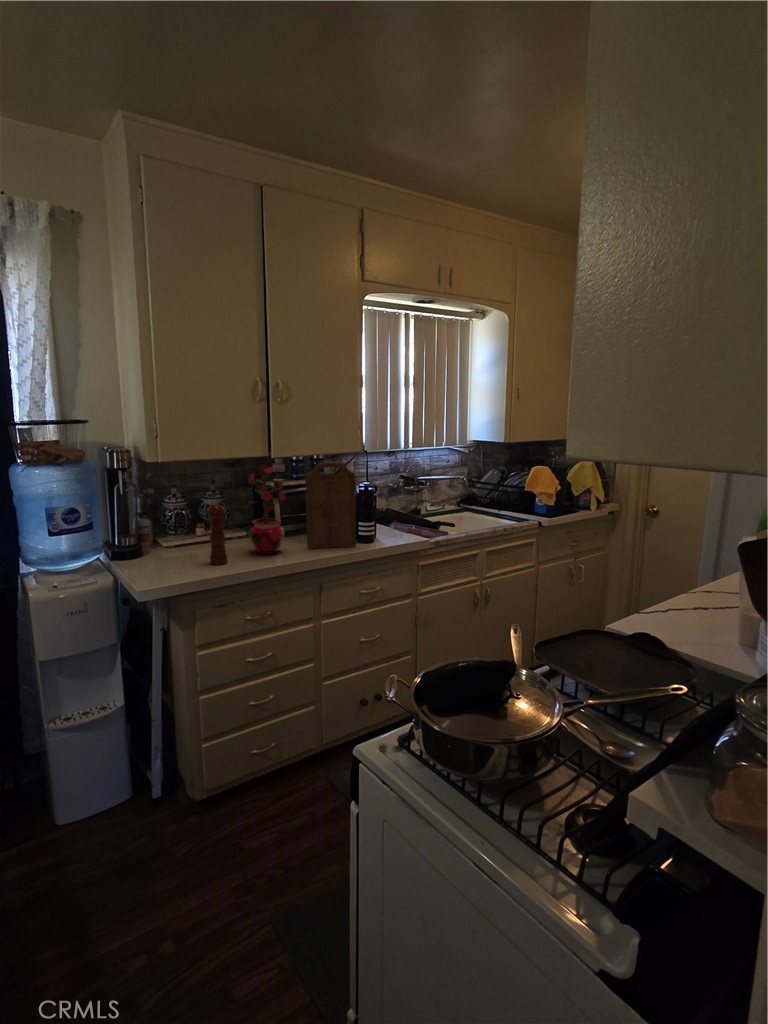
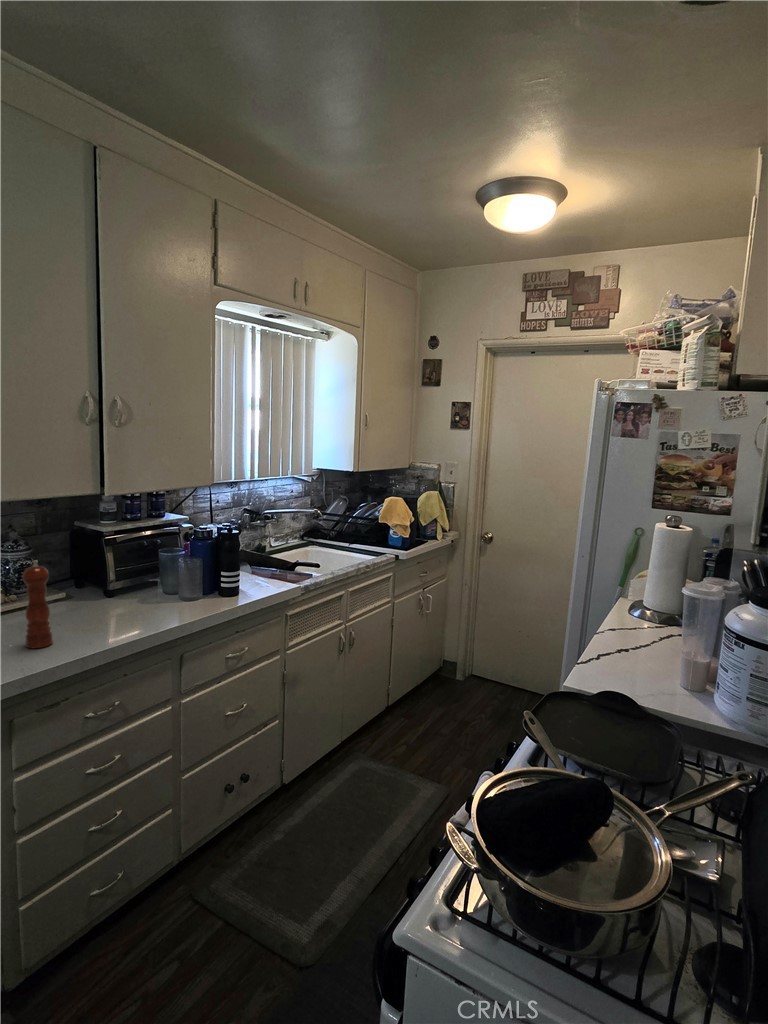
cutting board: present [305,462,356,549] -> none [155,503,218,610]
potted plant: present [241,465,285,554] -> none [64,507,134,624]

